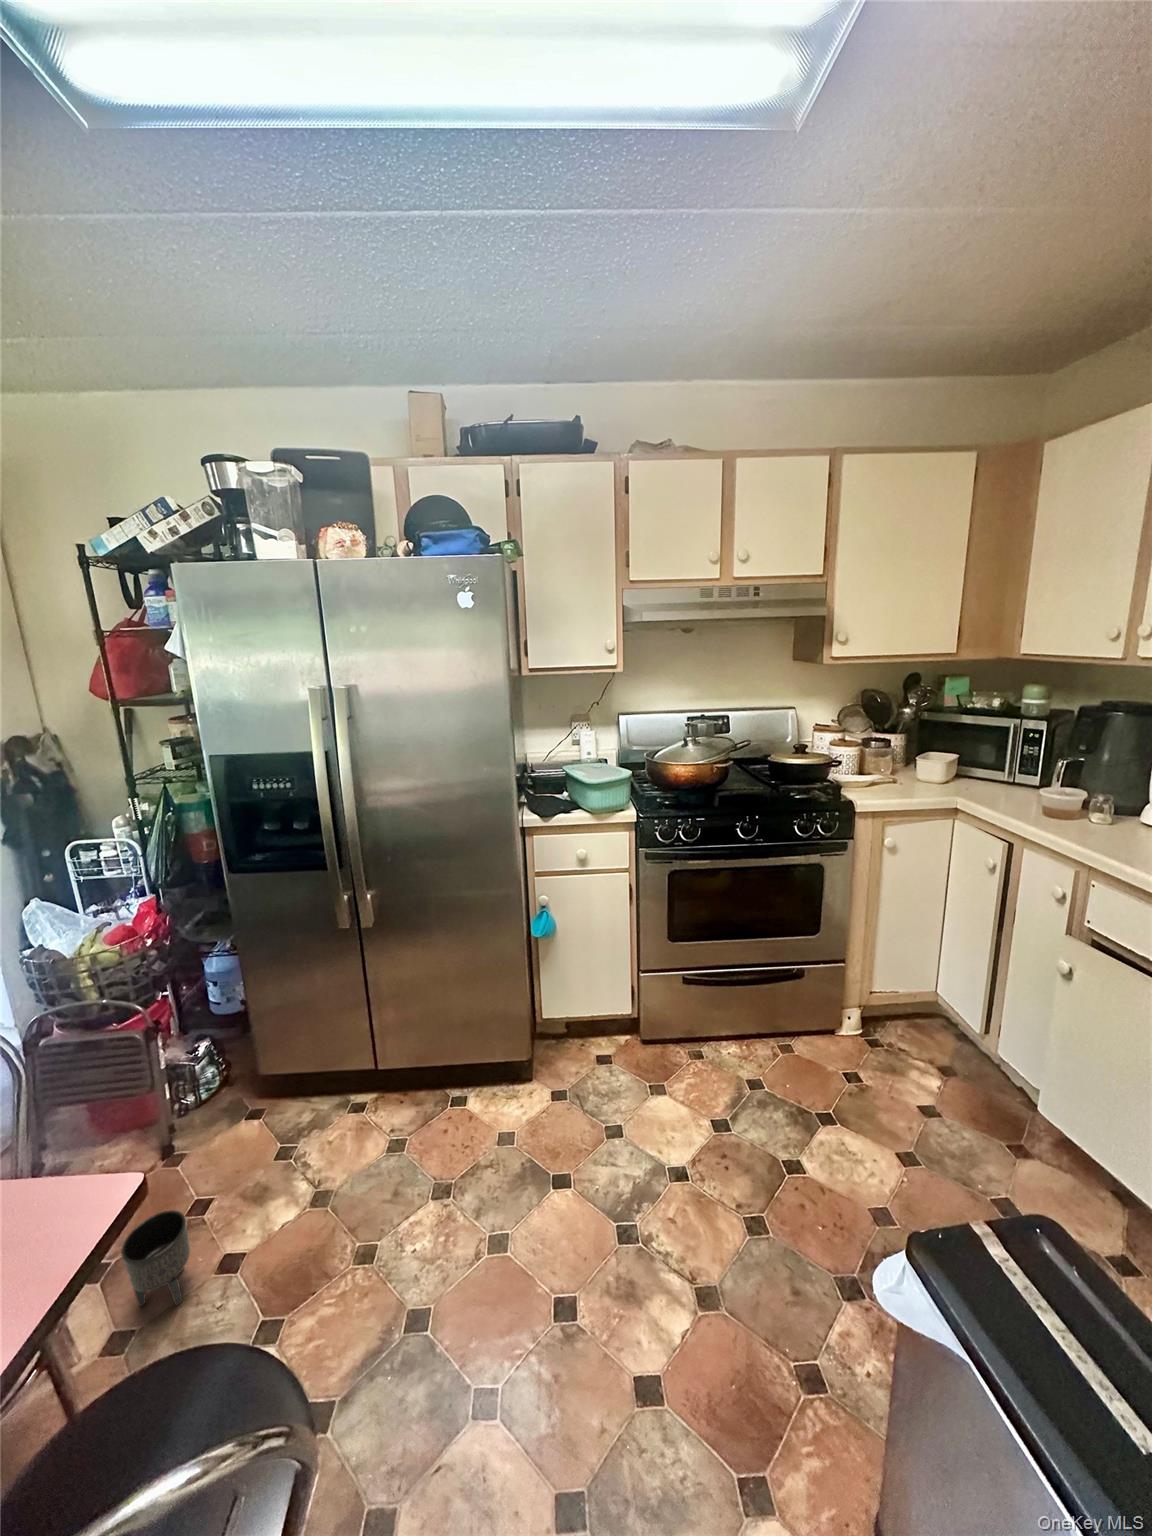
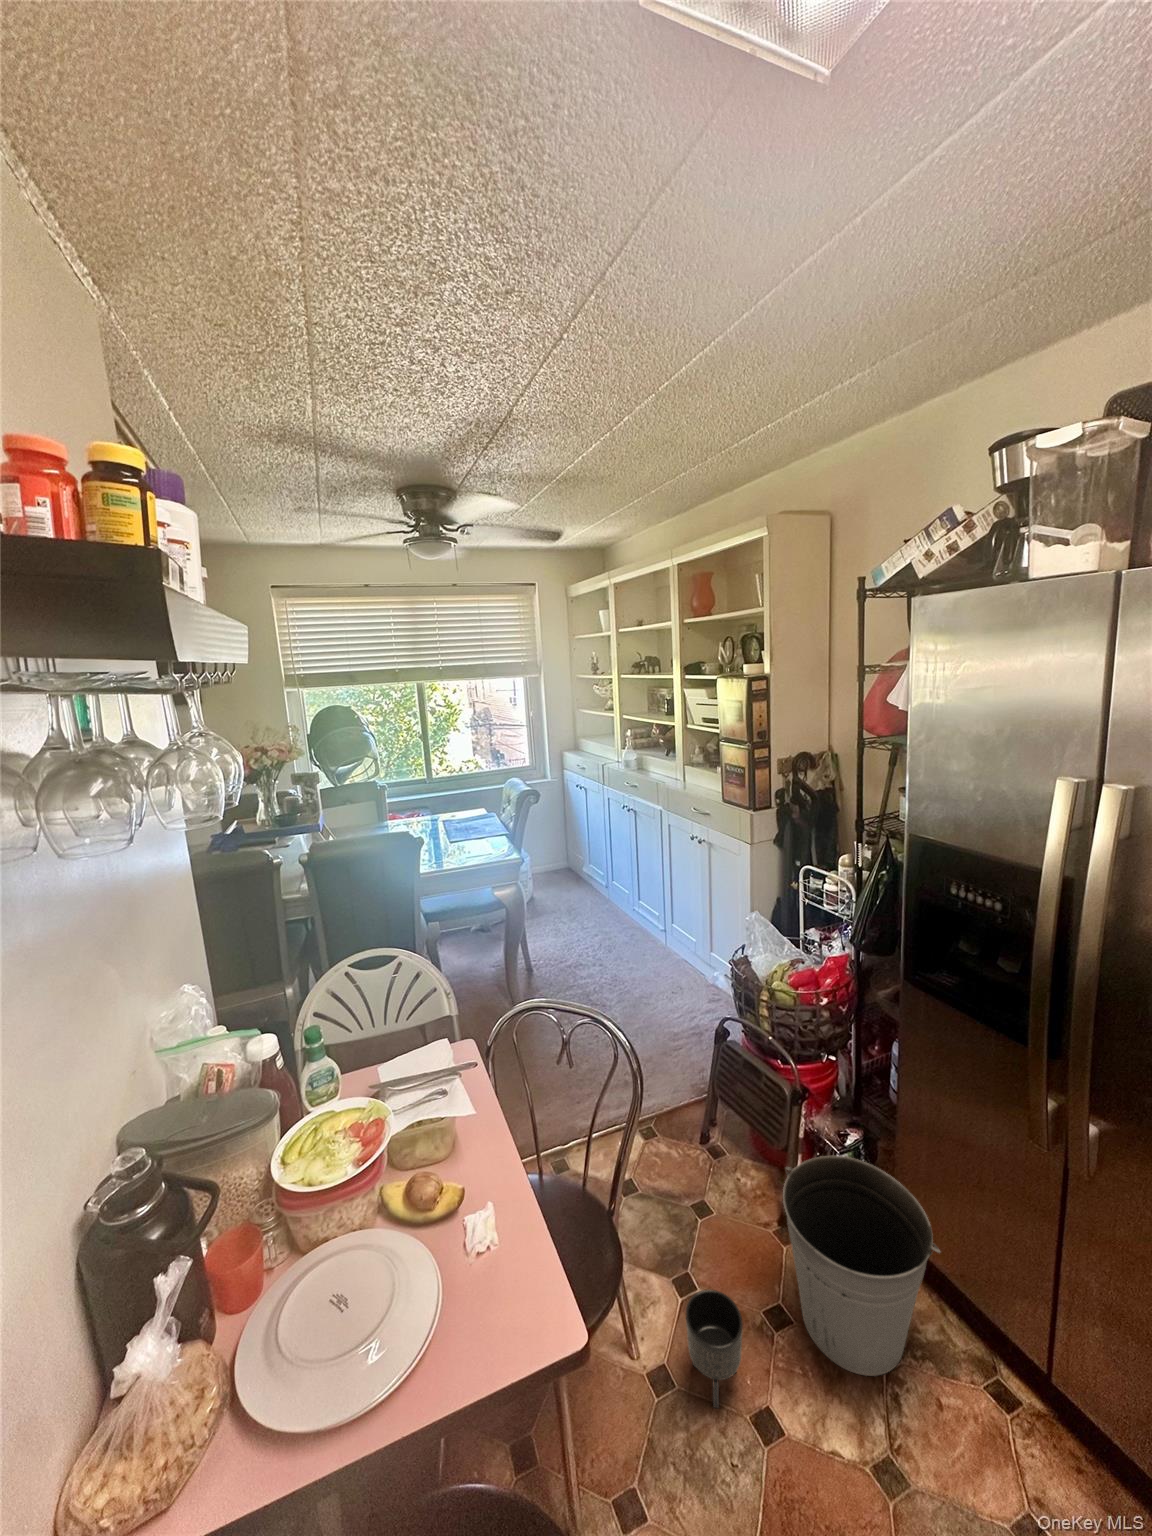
bucket: none [169,1030,306,1192] -> present [783,1156,940,1376]

